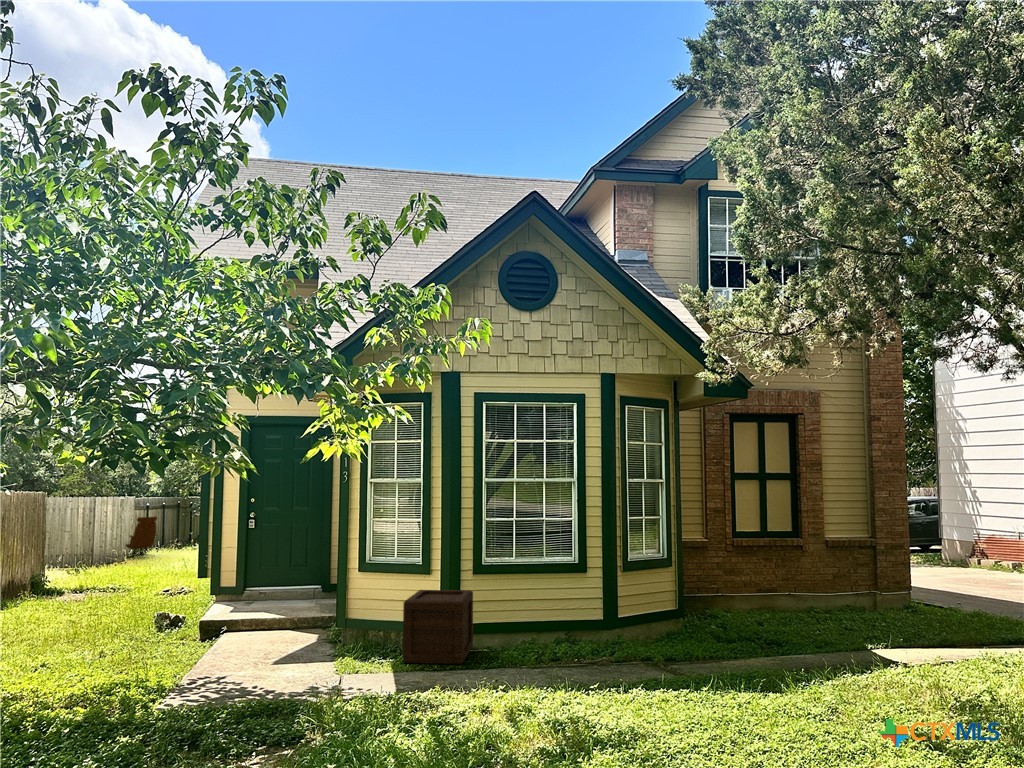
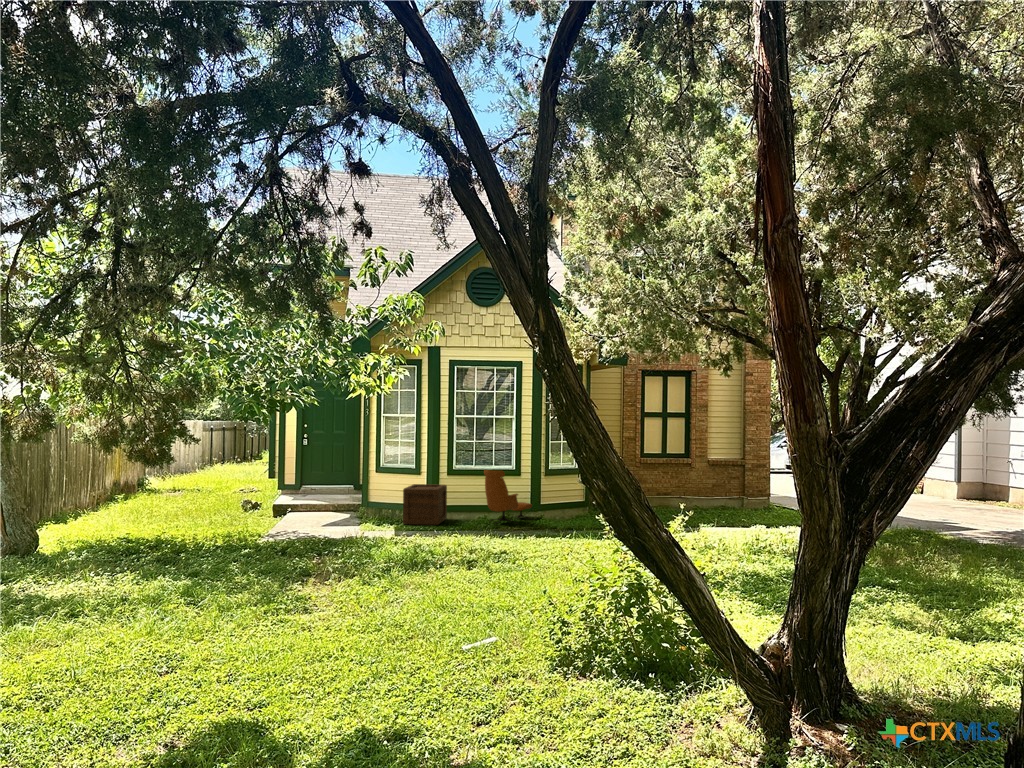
lounge chair: present [126,517,157,558] -> present [484,470,532,524]

